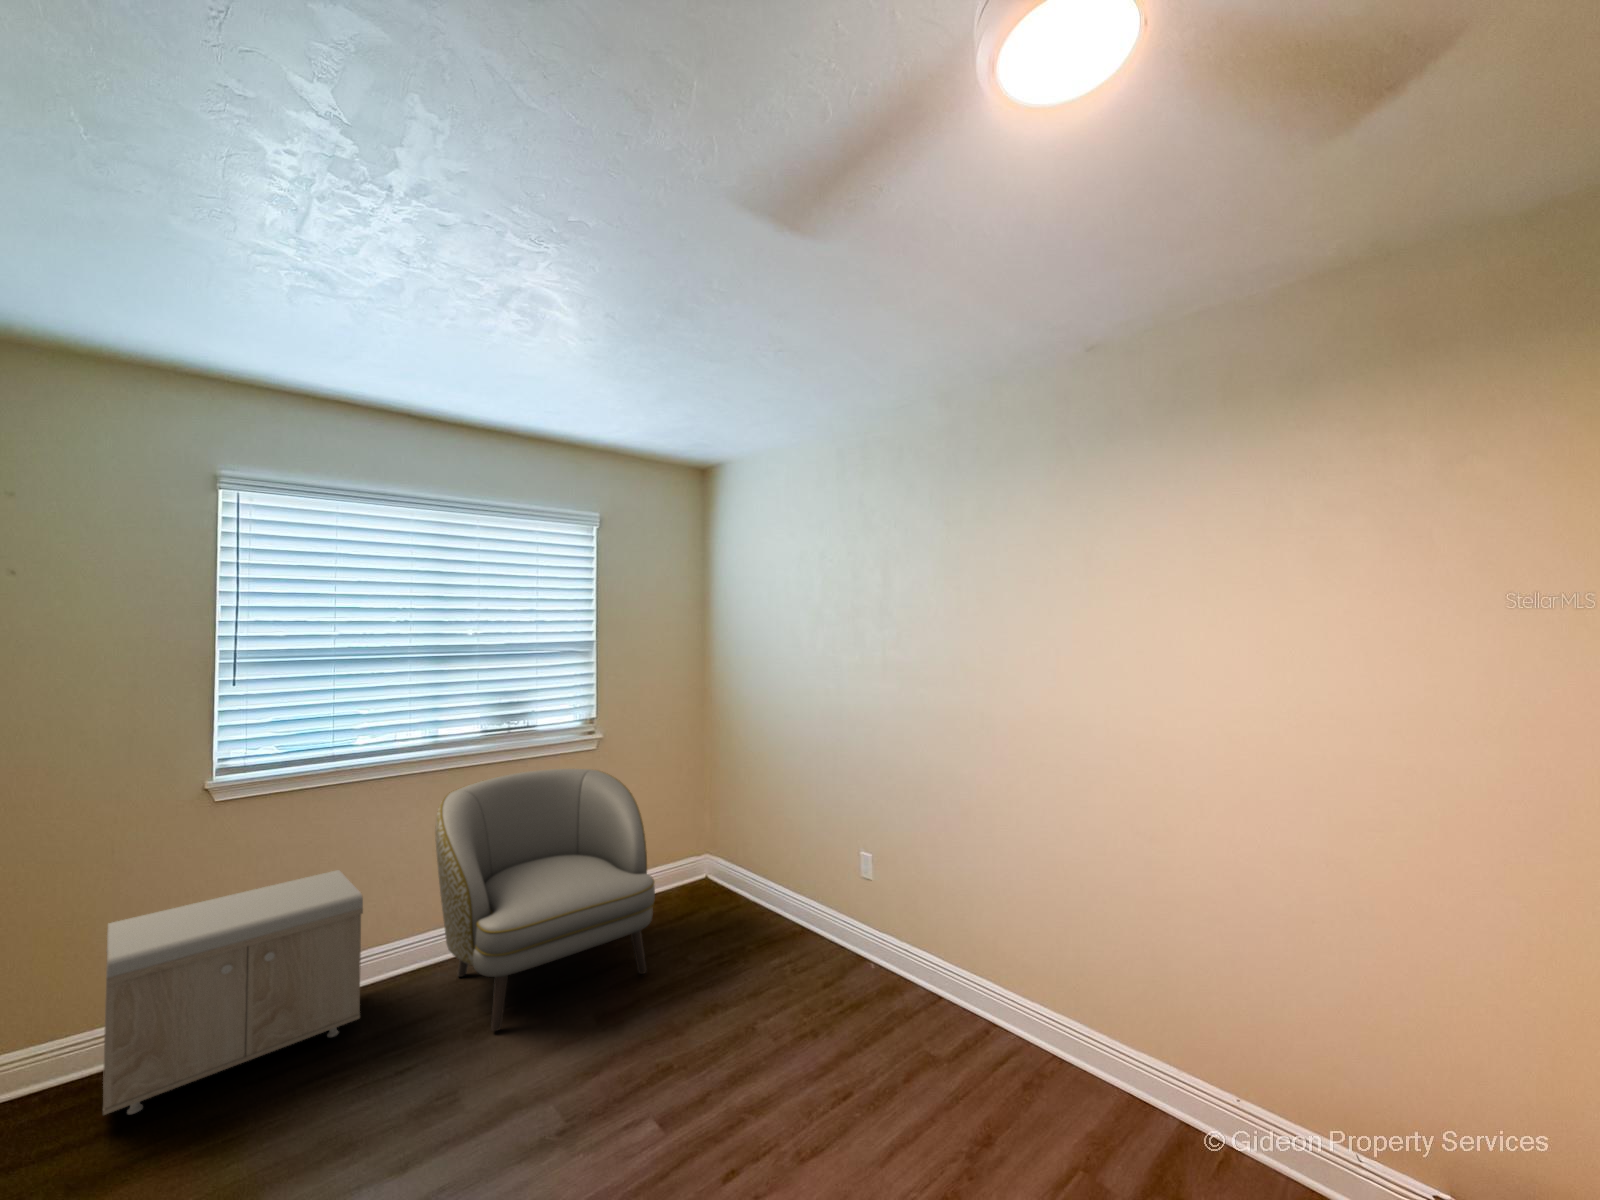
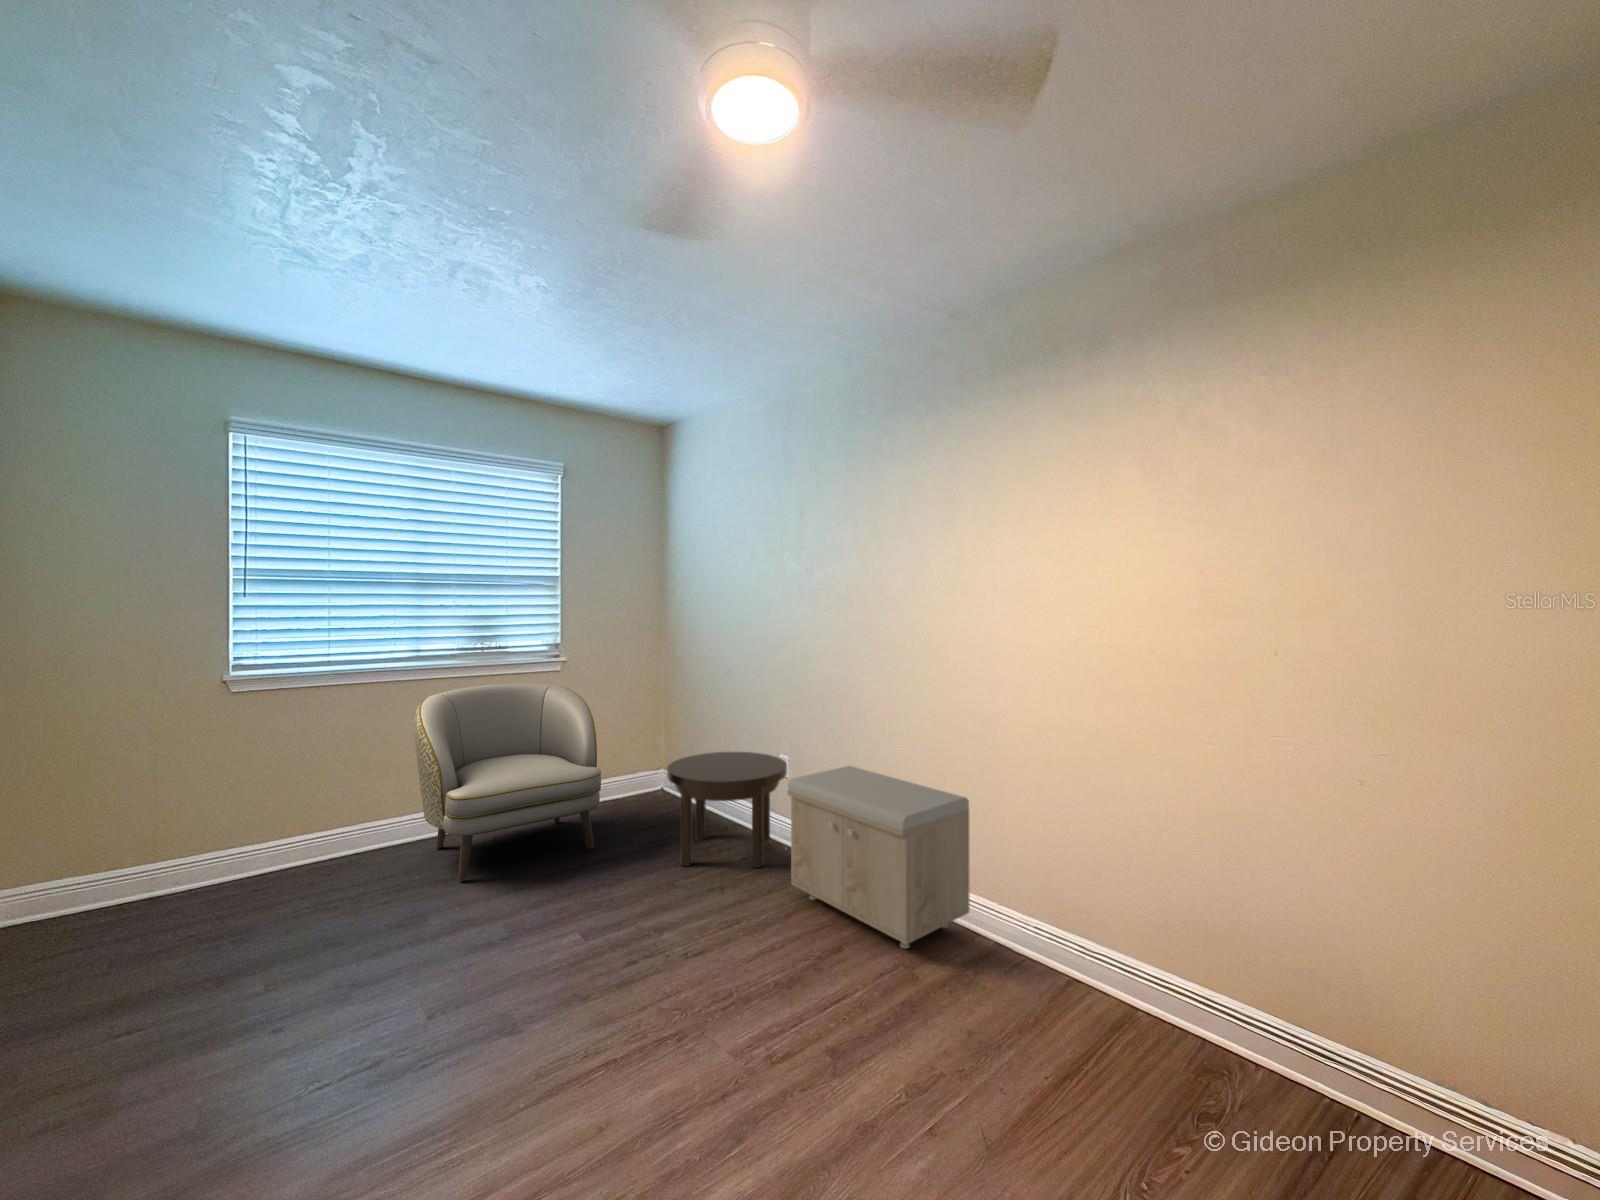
side table: none [734,848,874,1001] -> present [667,752,787,867]
storage bench: present [103,870,363,1115] -> present [787,766,970,948]

